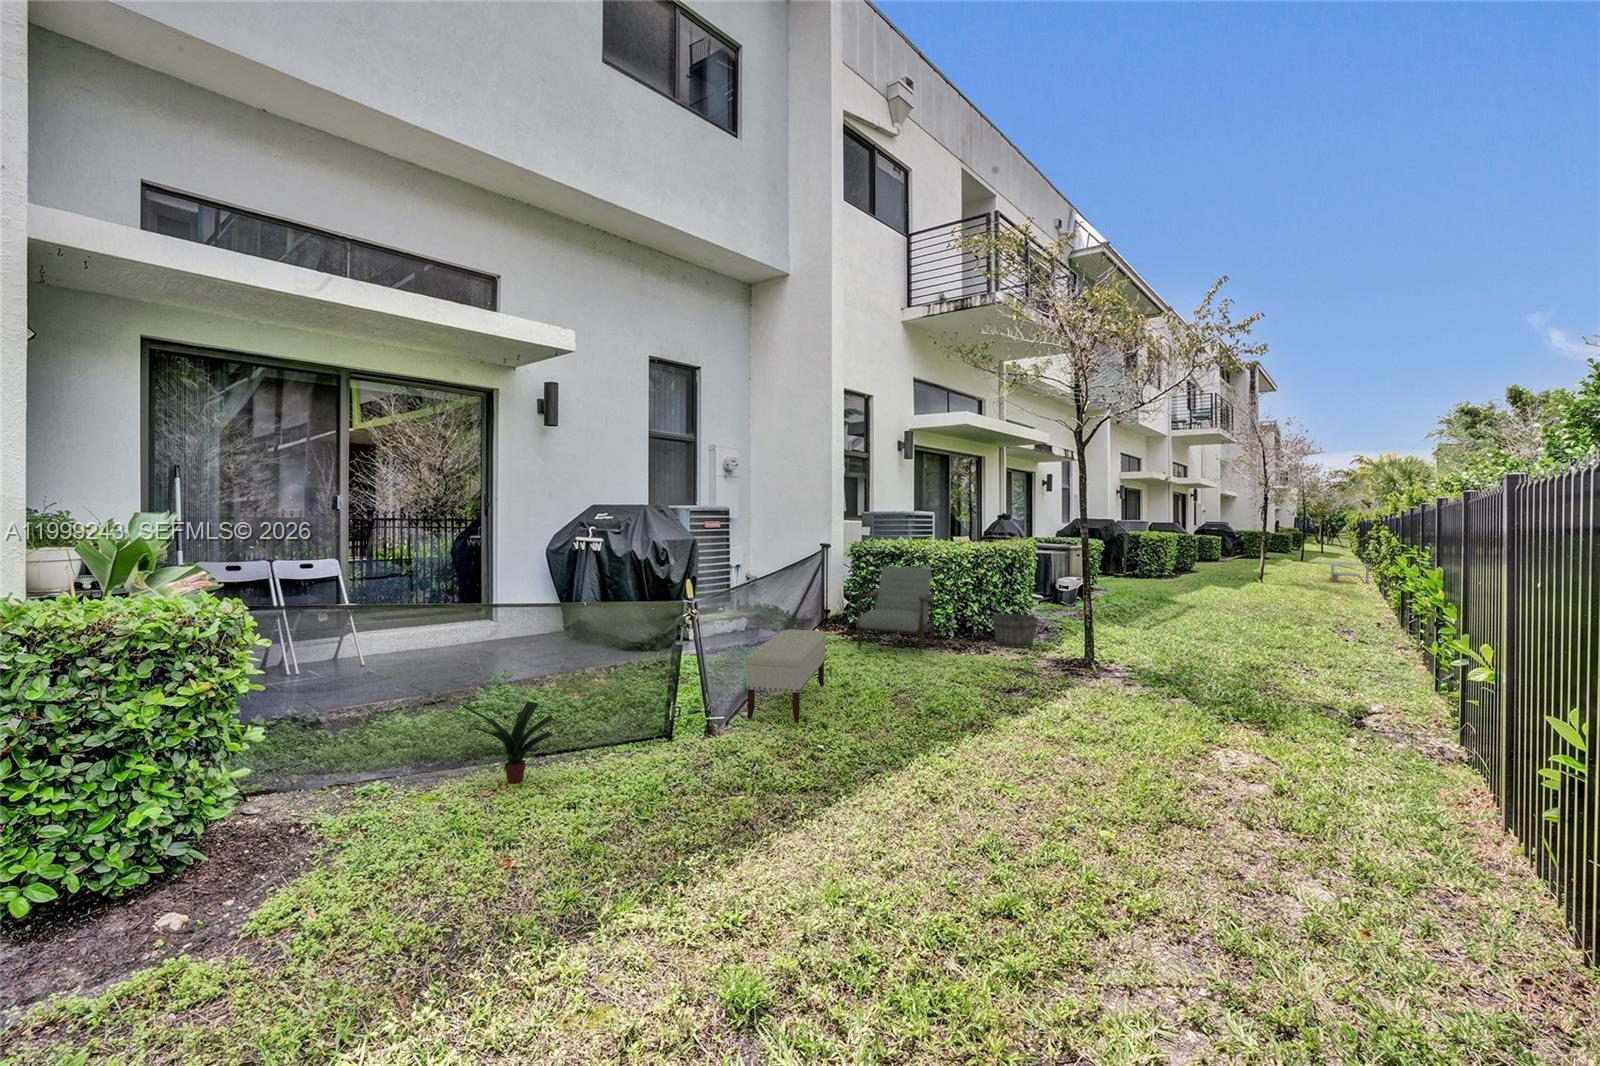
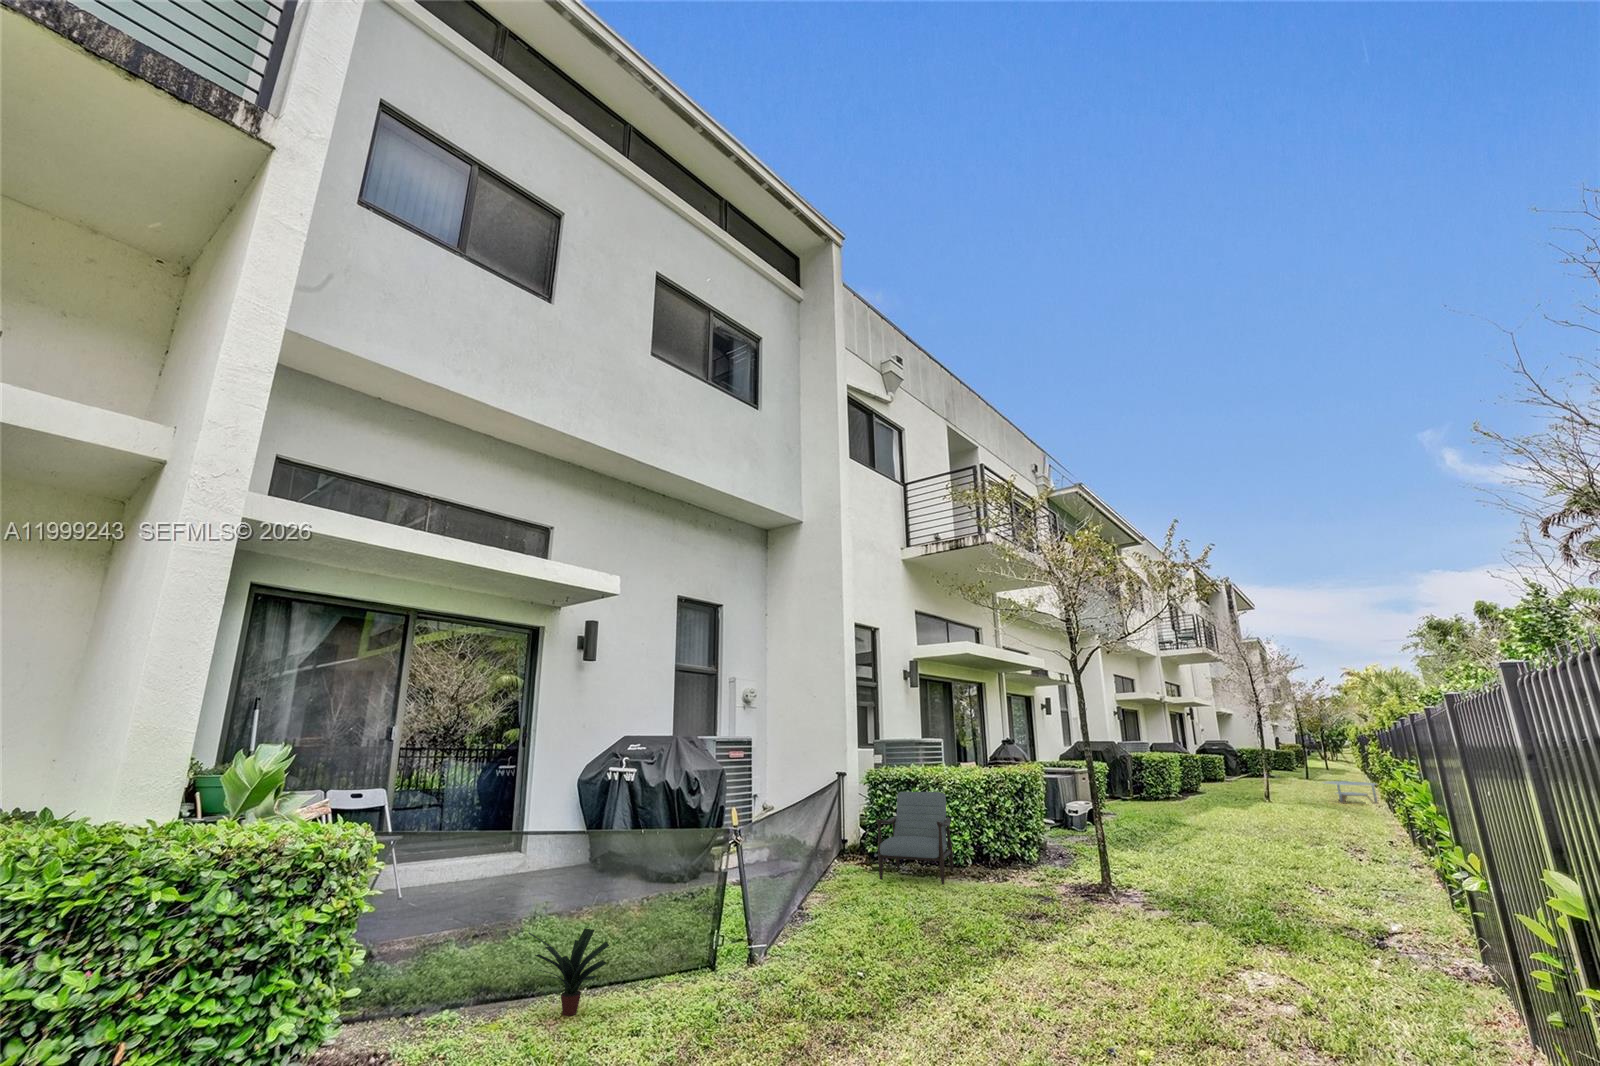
wooden bucket: present [993,610,1038,648] -> none [1009,831,1054,875]
bench: present [746,630,826,722] -> none [781,857,853,953]

